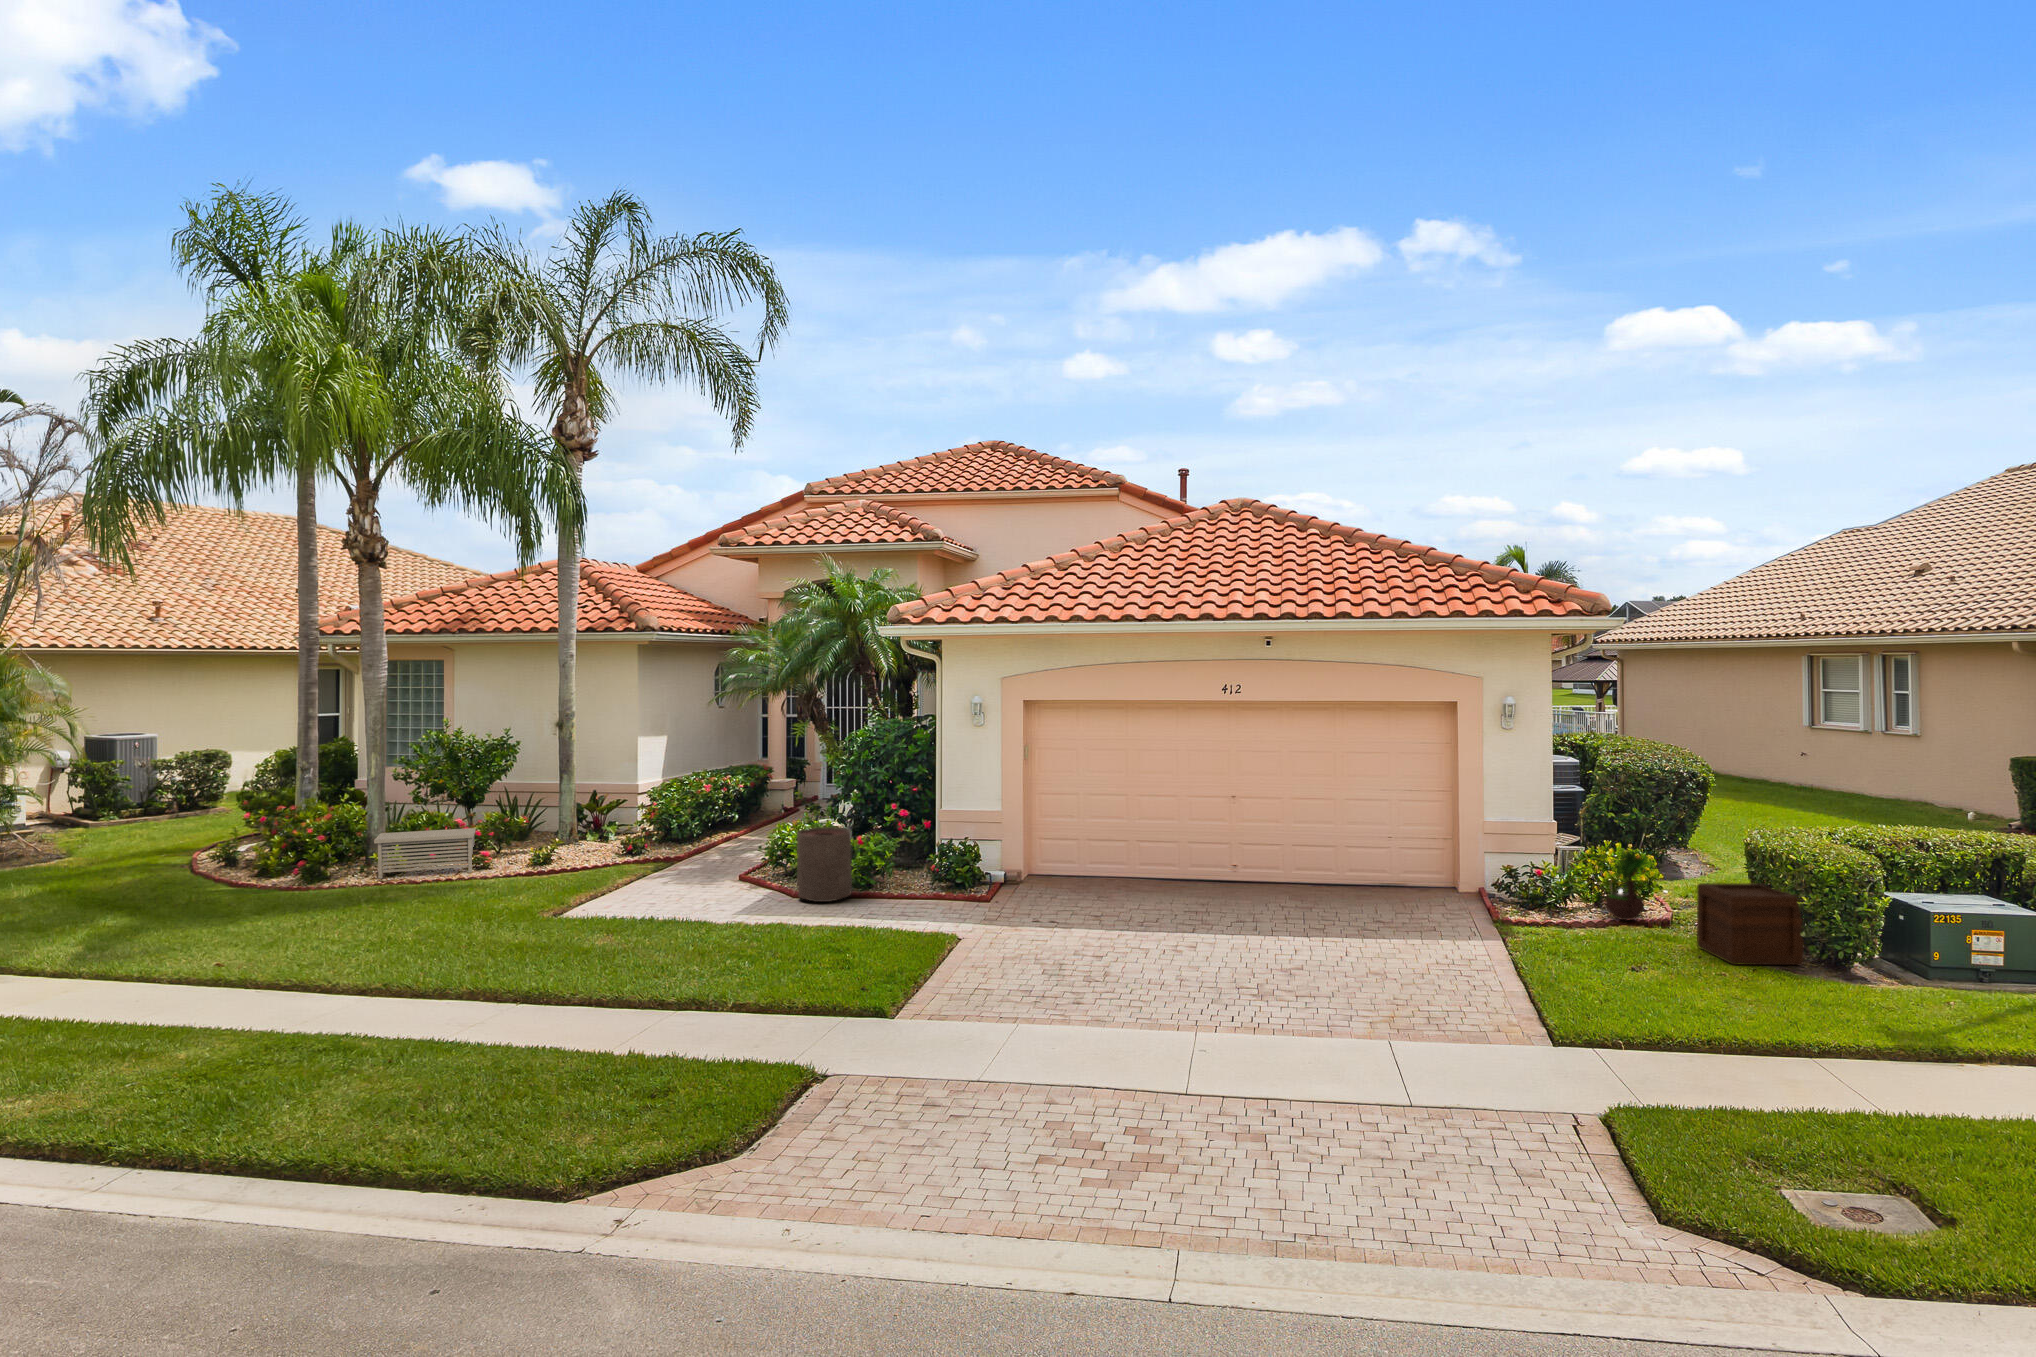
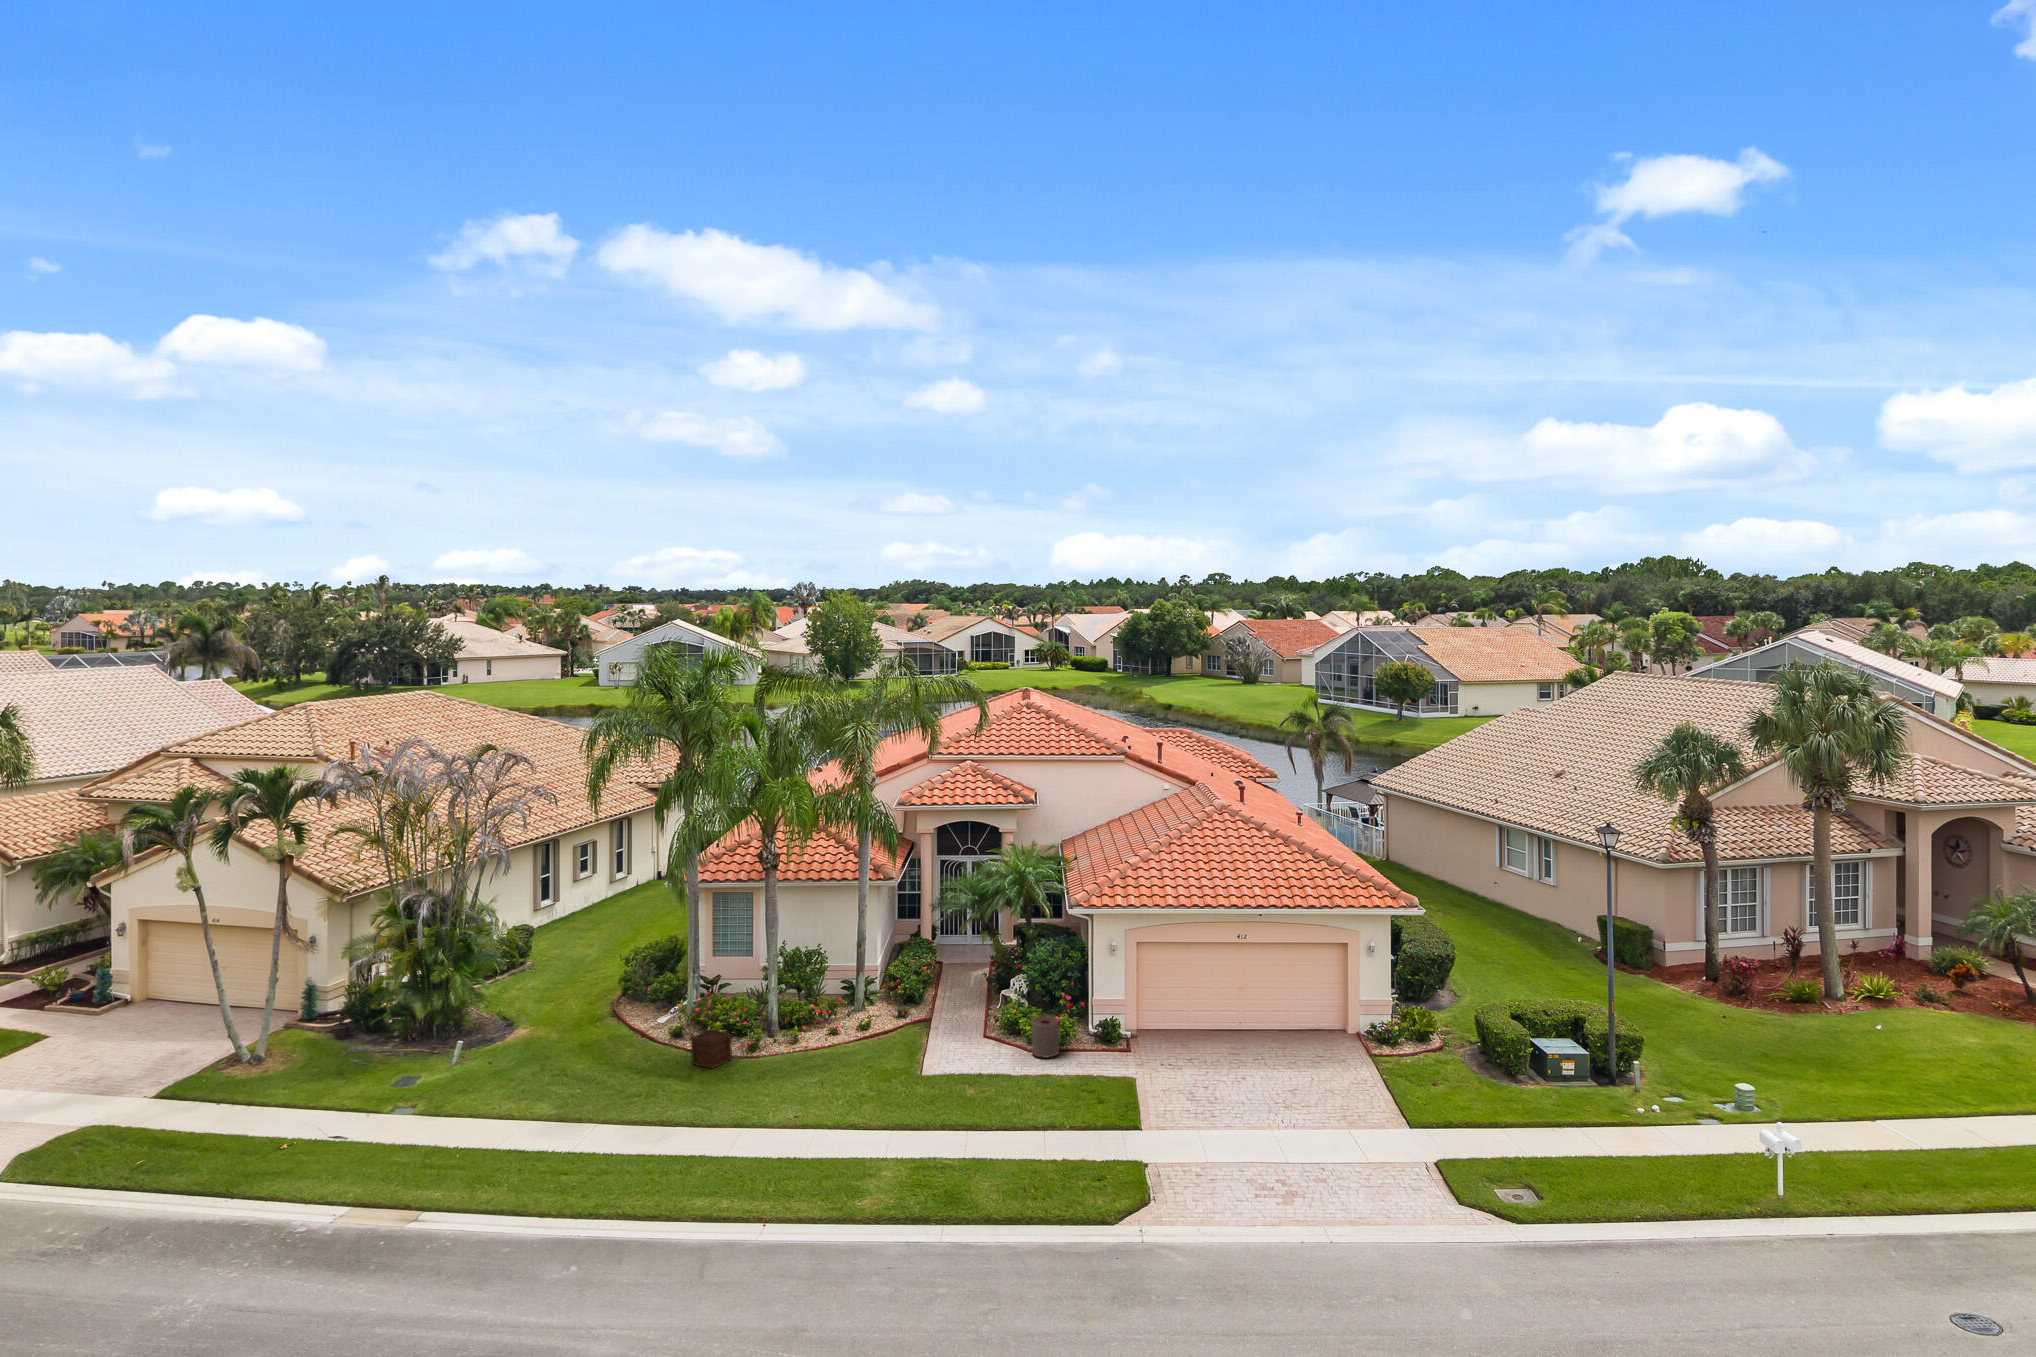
storage bench: present [374,828,476,879] -> none [773,1015,829,1052]
potted tree: present [1606,850,1654,921] -> none [1416,1013,1438,1048]
wooden crate: present [1697,883,1804,965] -> present [691,1029,732,1069]

